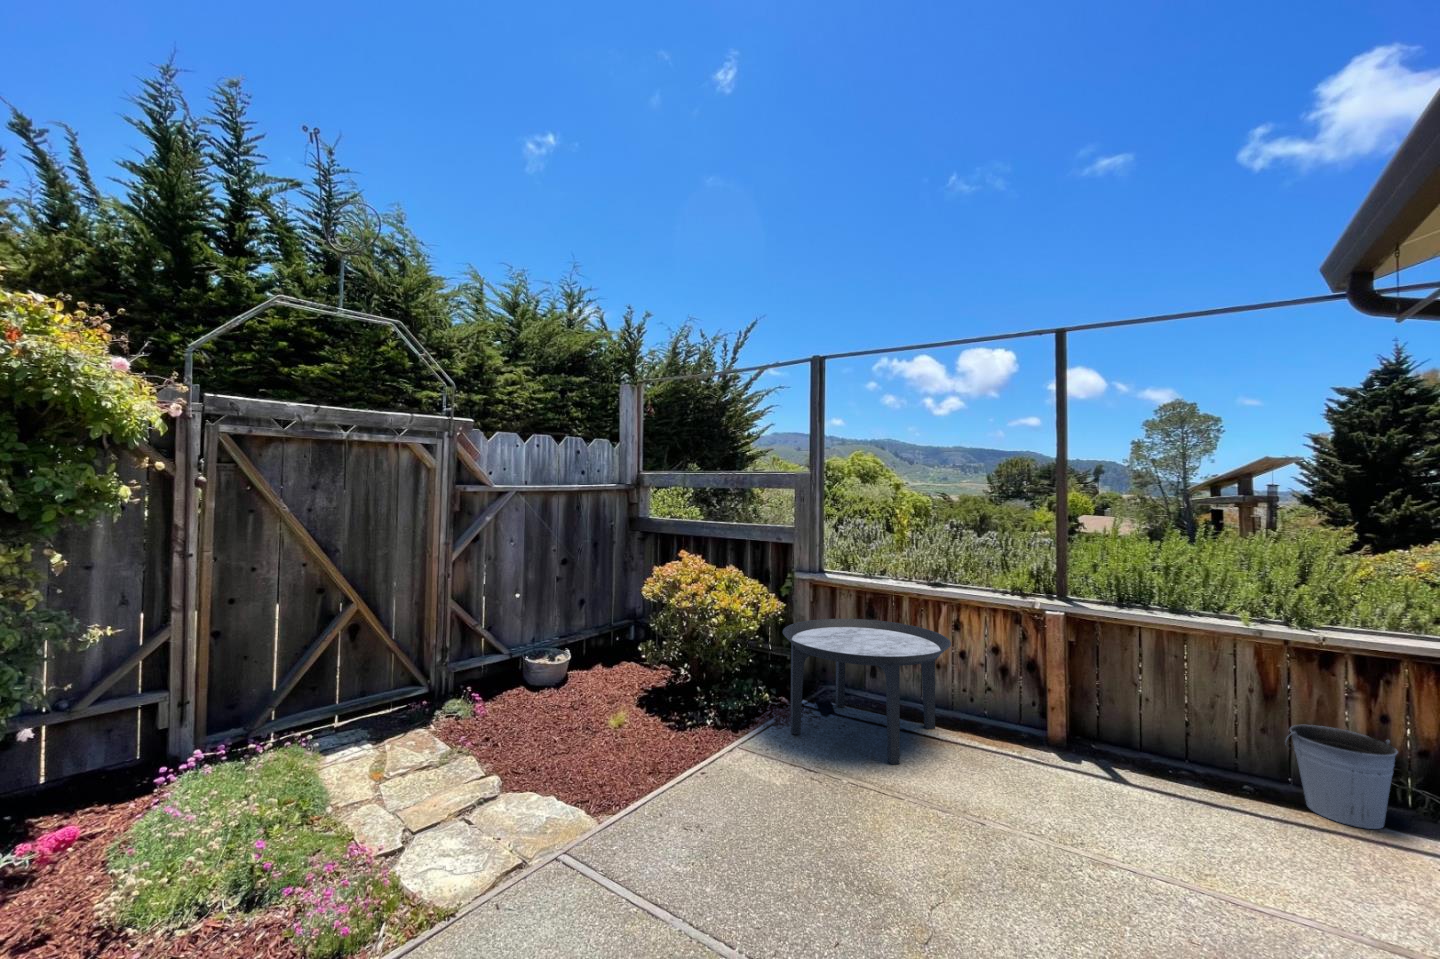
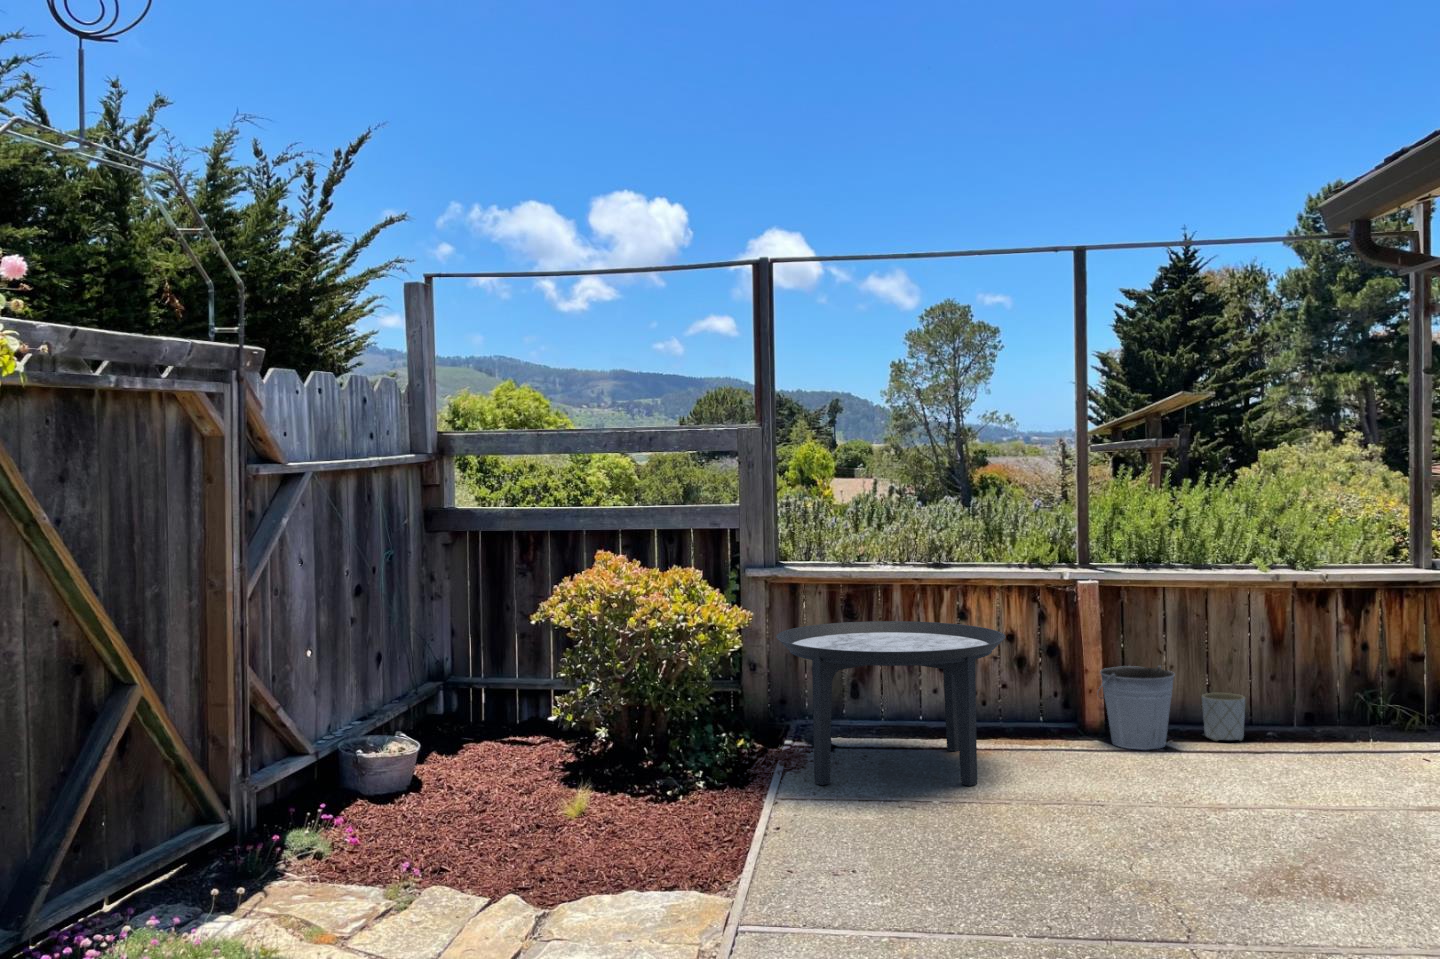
bucket: present [1285,725,1398,829] -> present [1100,666,1175,750]
planter: none [1171,730,1220,784] -> present [1202,693,1245,741]

